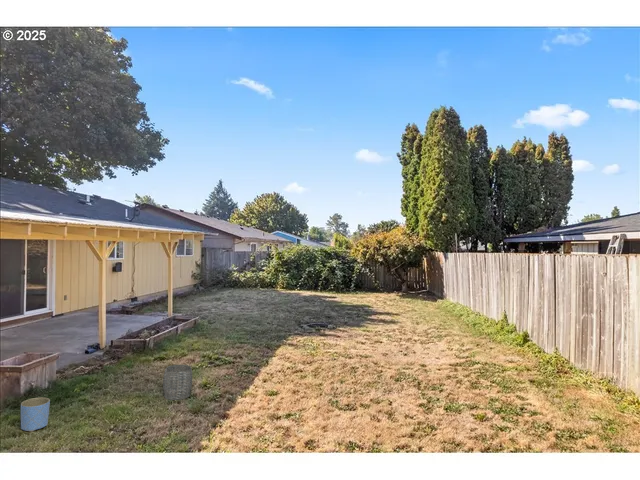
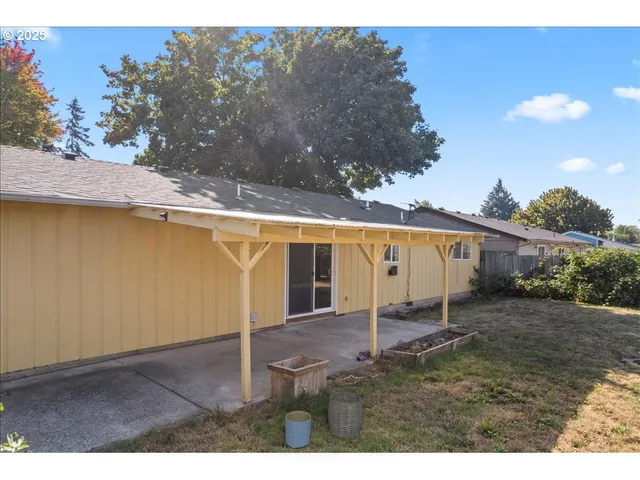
woven basket: present [163,365,192,400] -> present [328,392,362,438]

